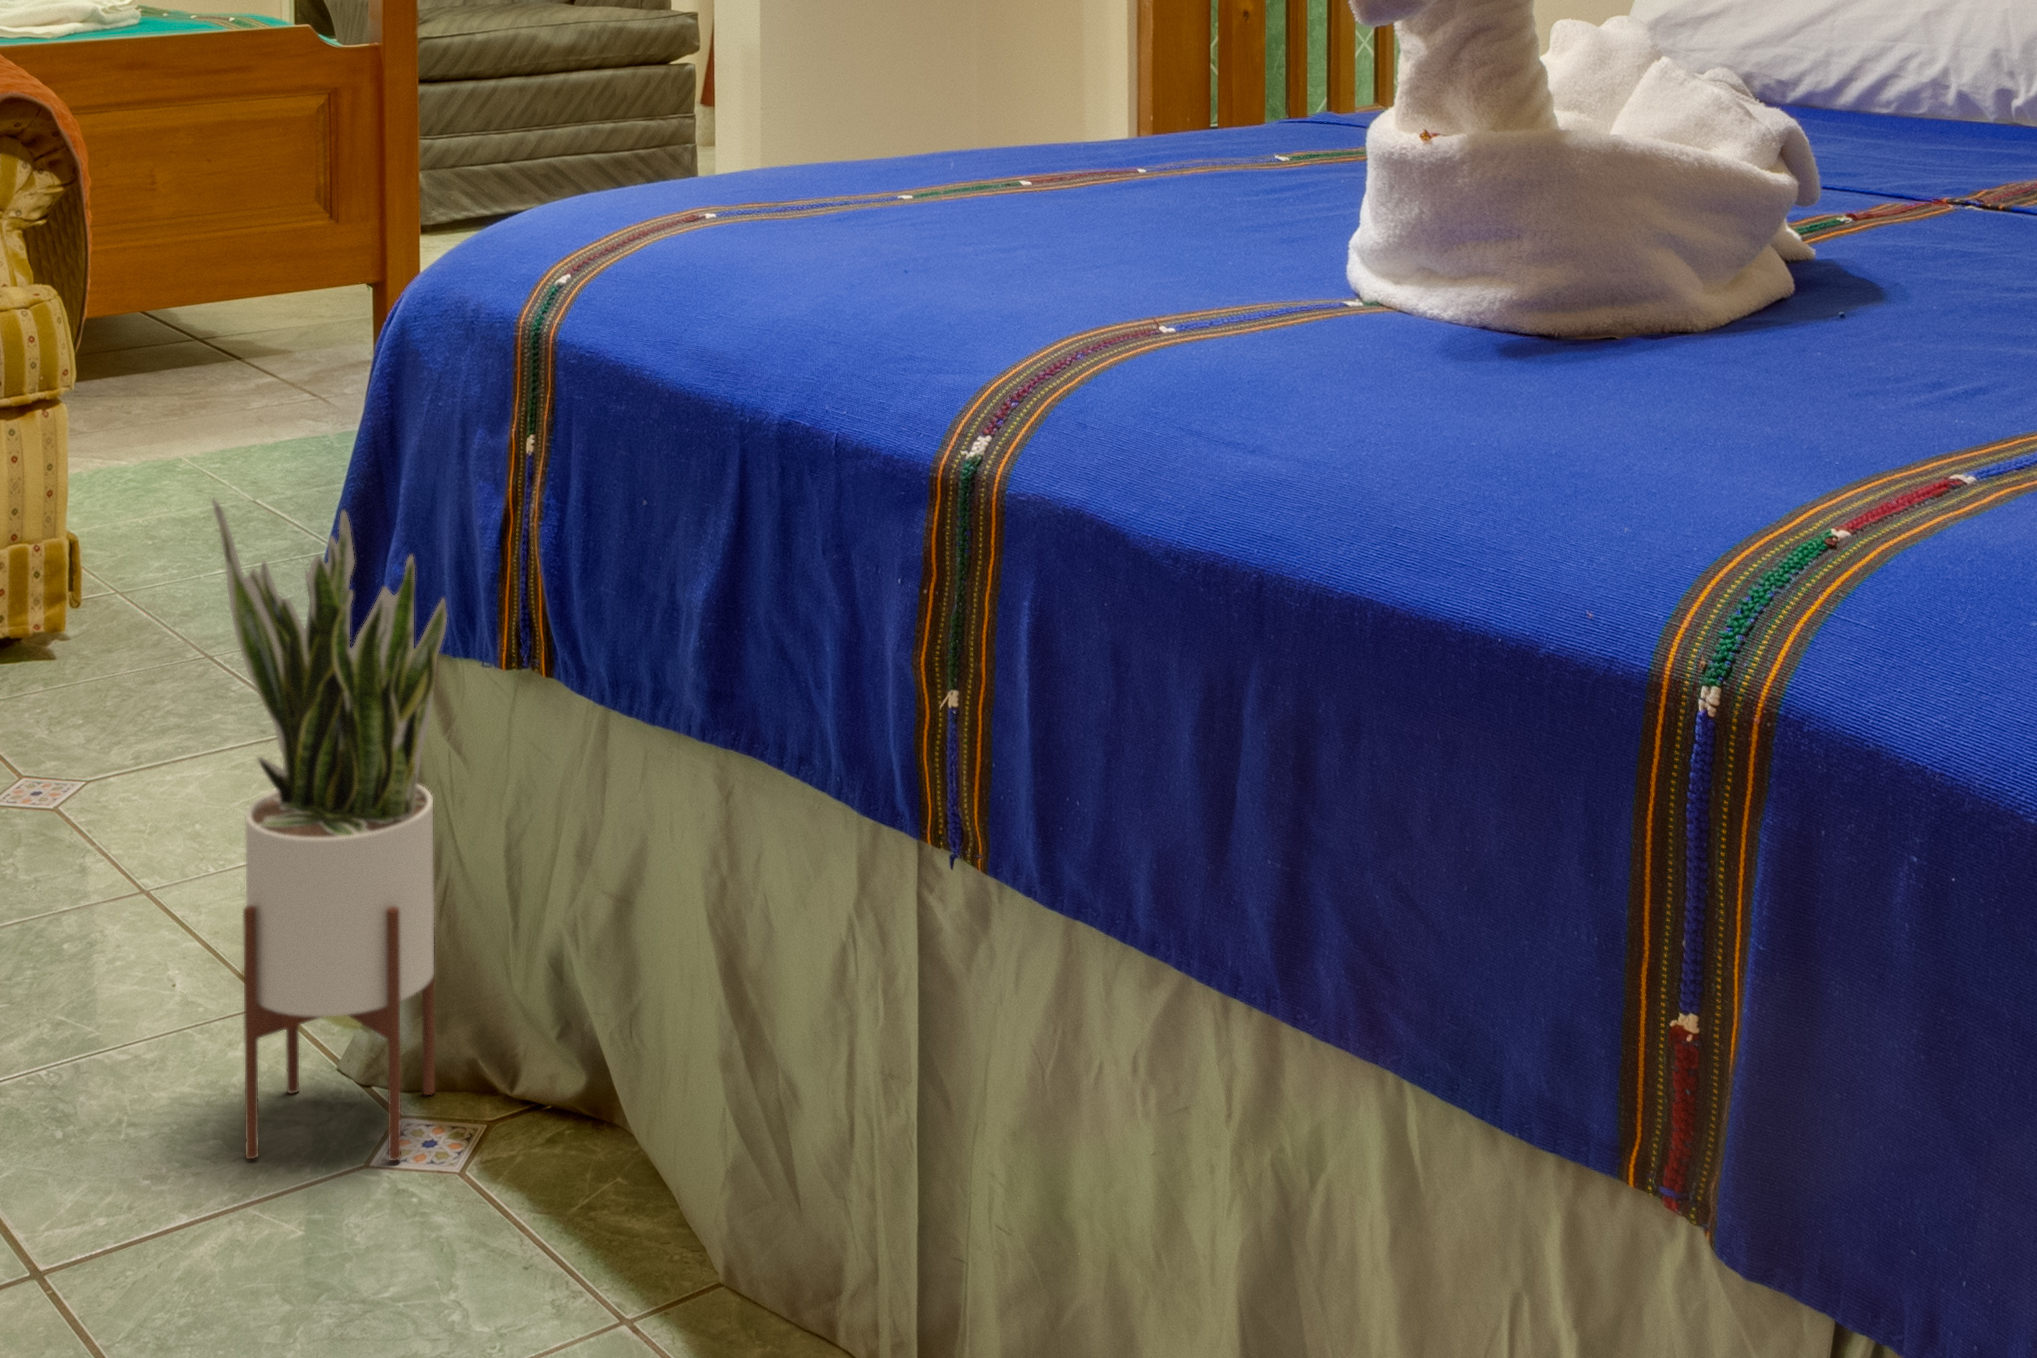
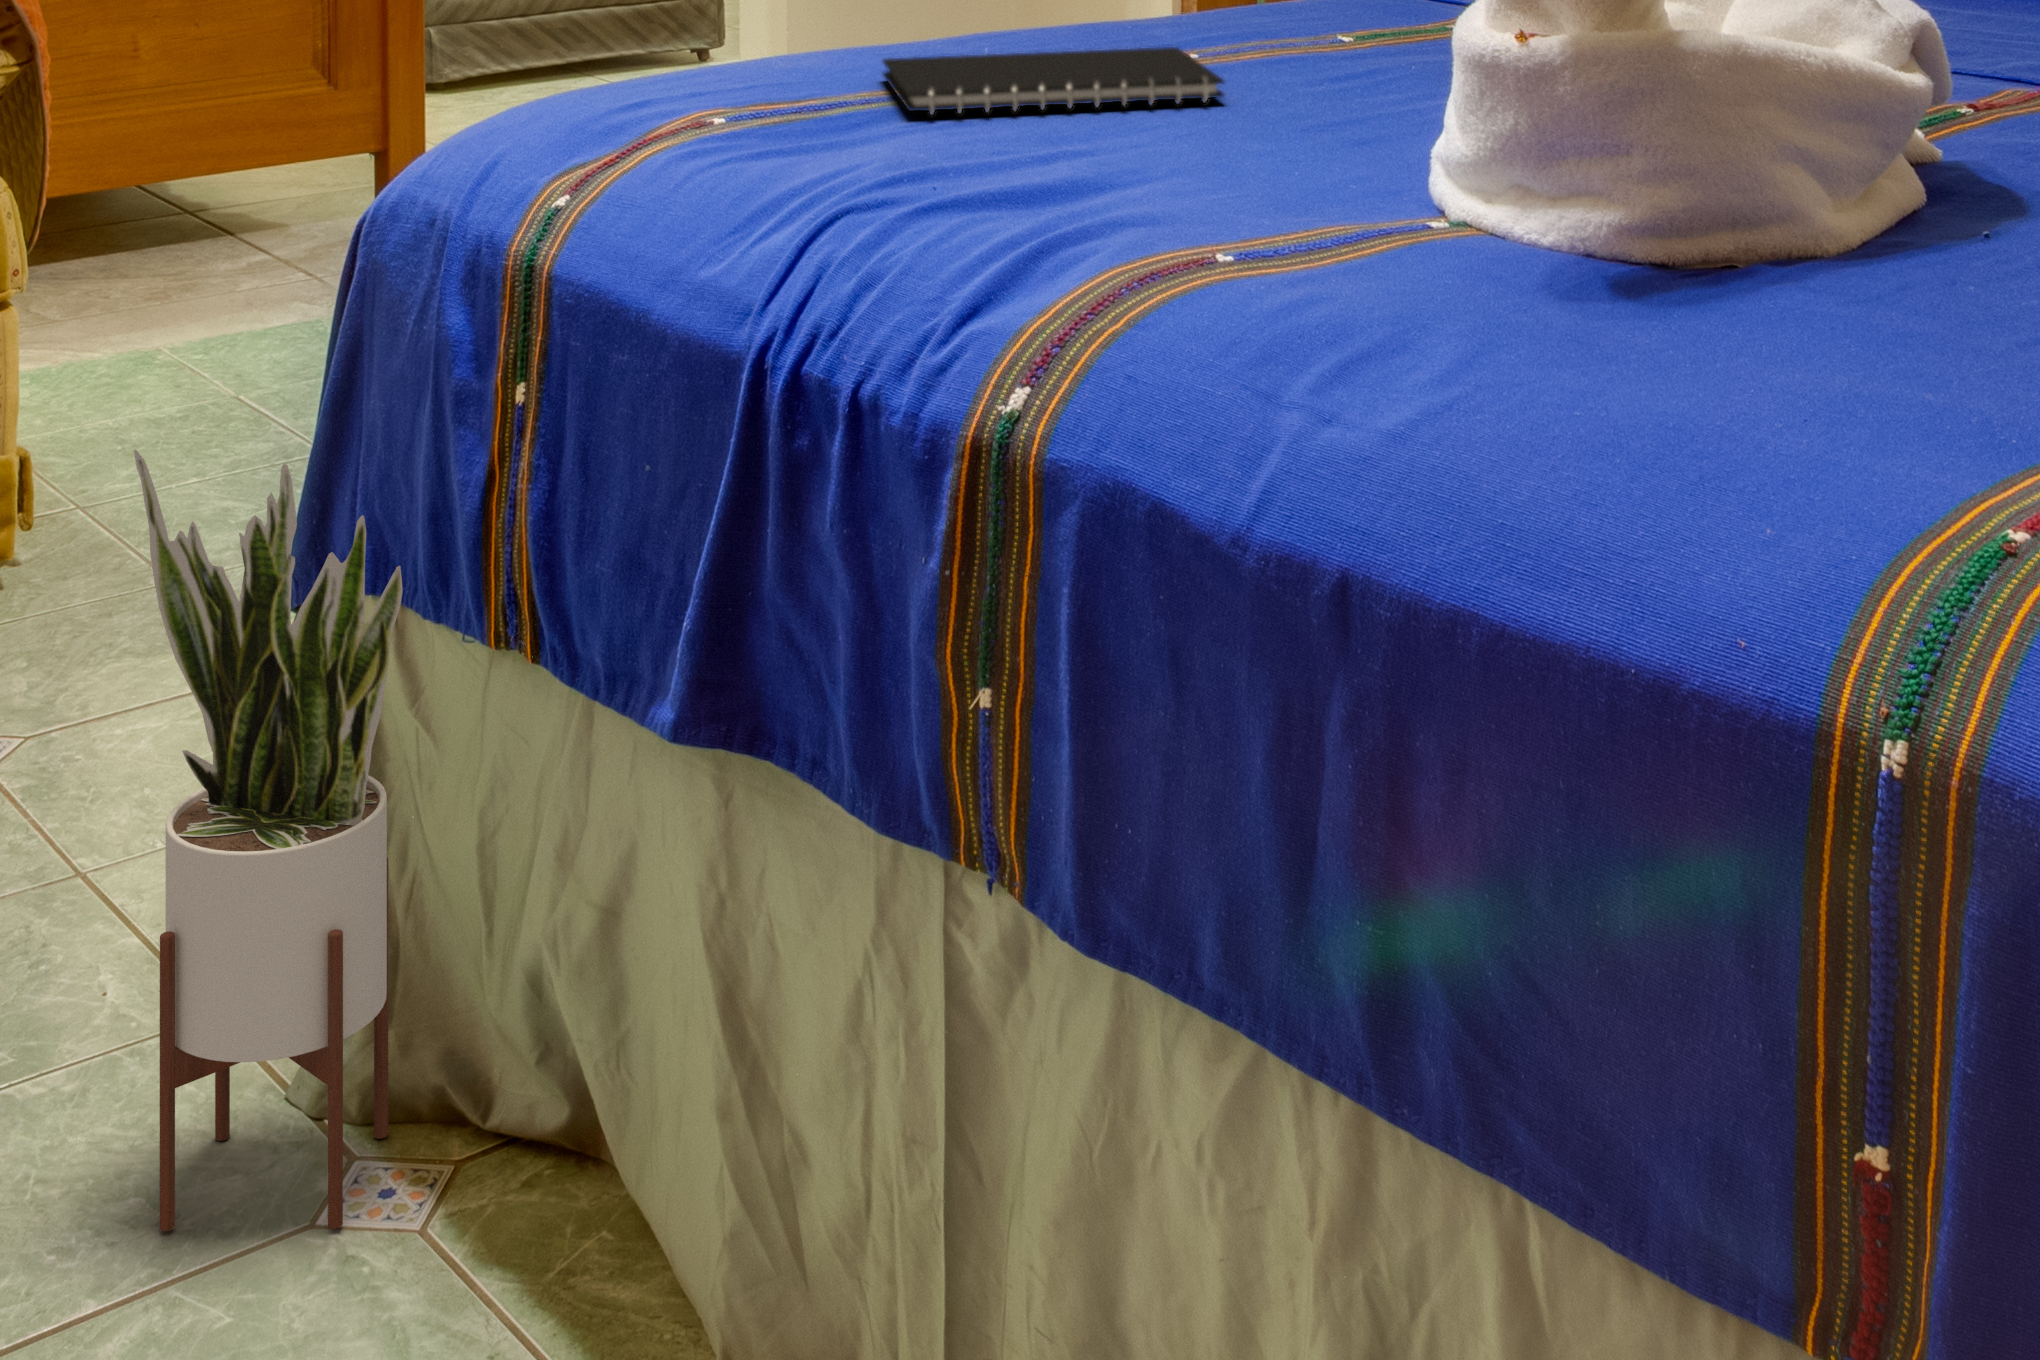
notebook: none [857,163,1166,218] -> present [883,47,1224,114]

